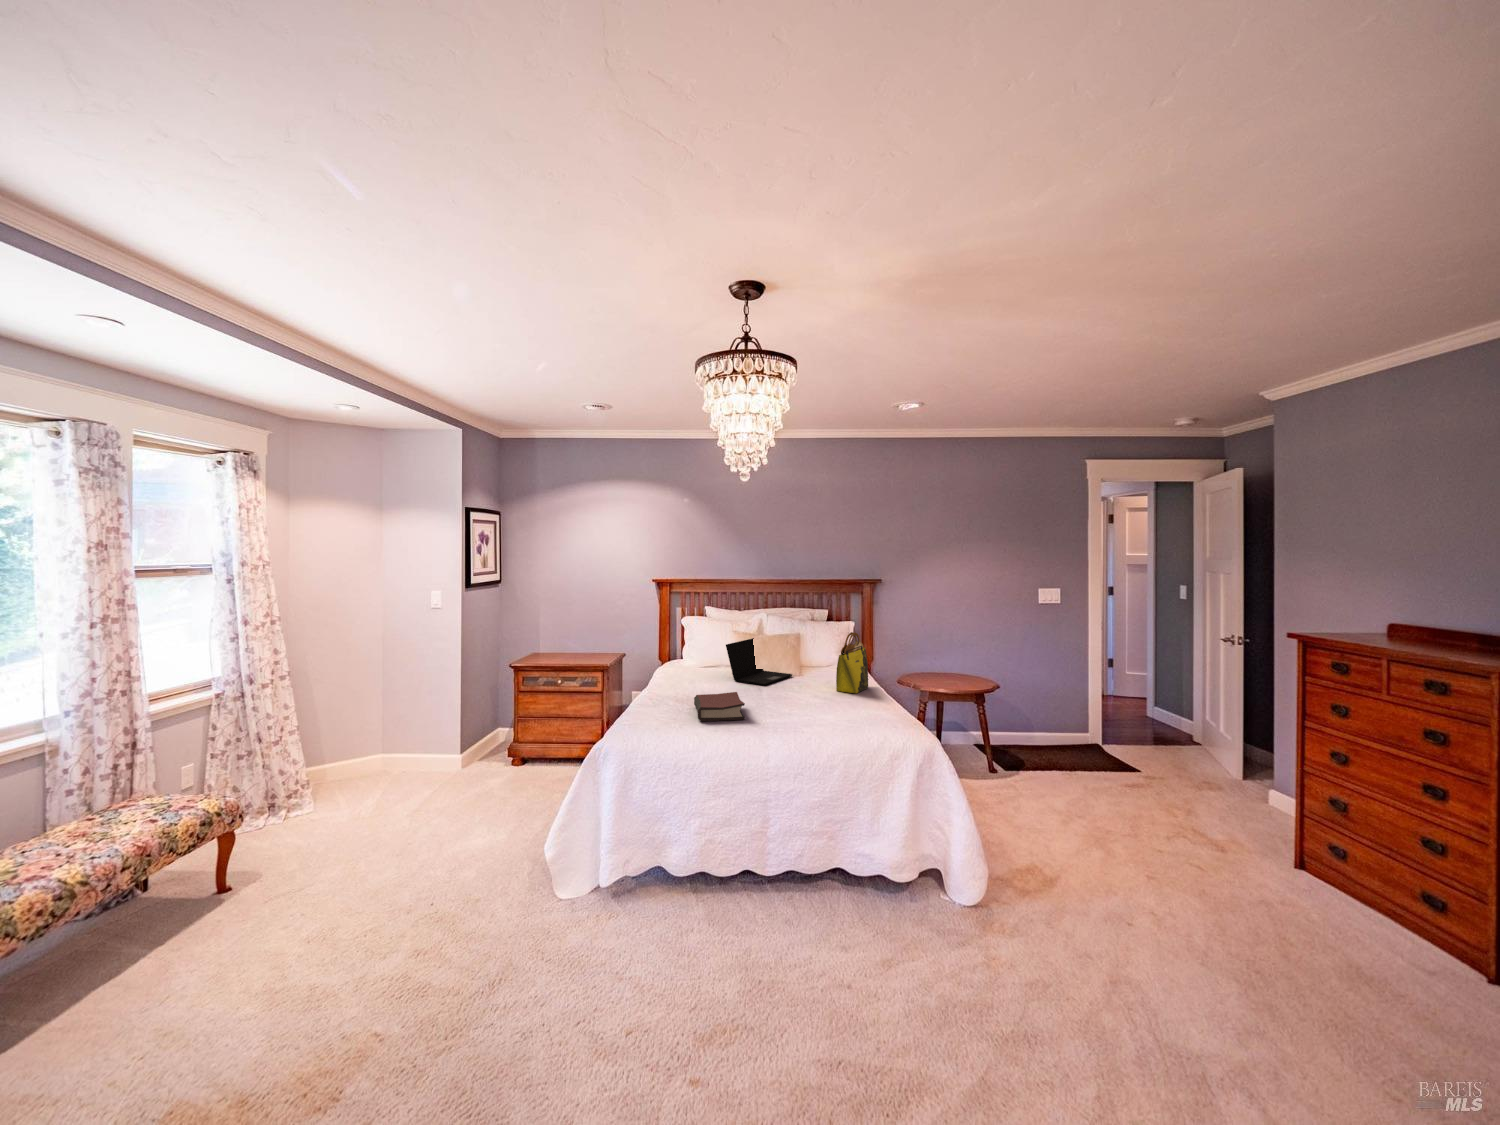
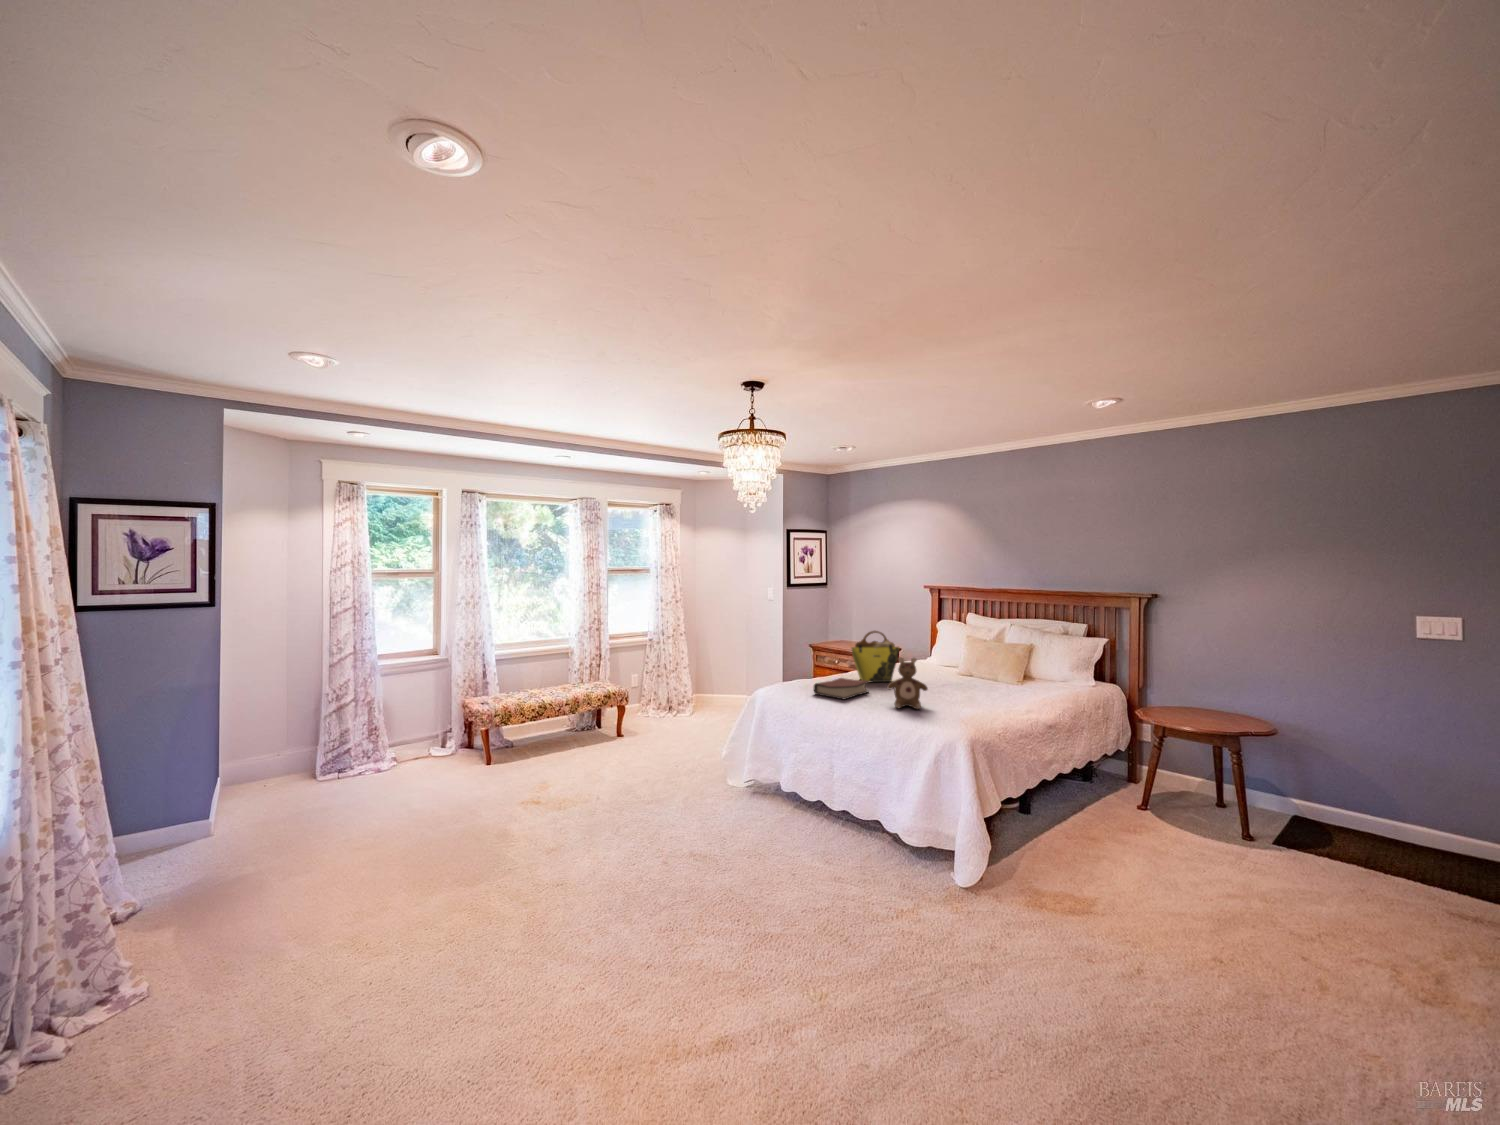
tote bag: present [836,632,868,693] -> present [852,631,899,682]
laptop: present [726,638,792,685] -> none [919,645,986,687]
stuffed bear: none [785,657,829,715] -> present [887,657,928,709]

